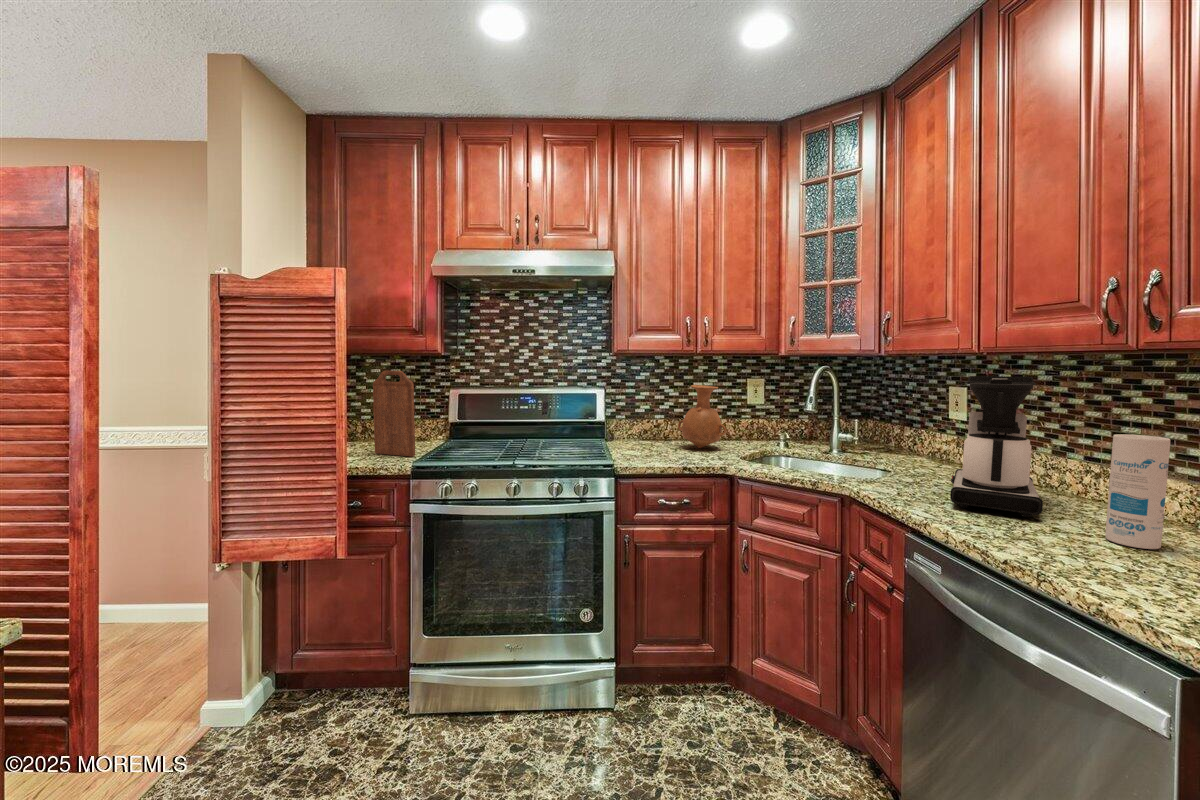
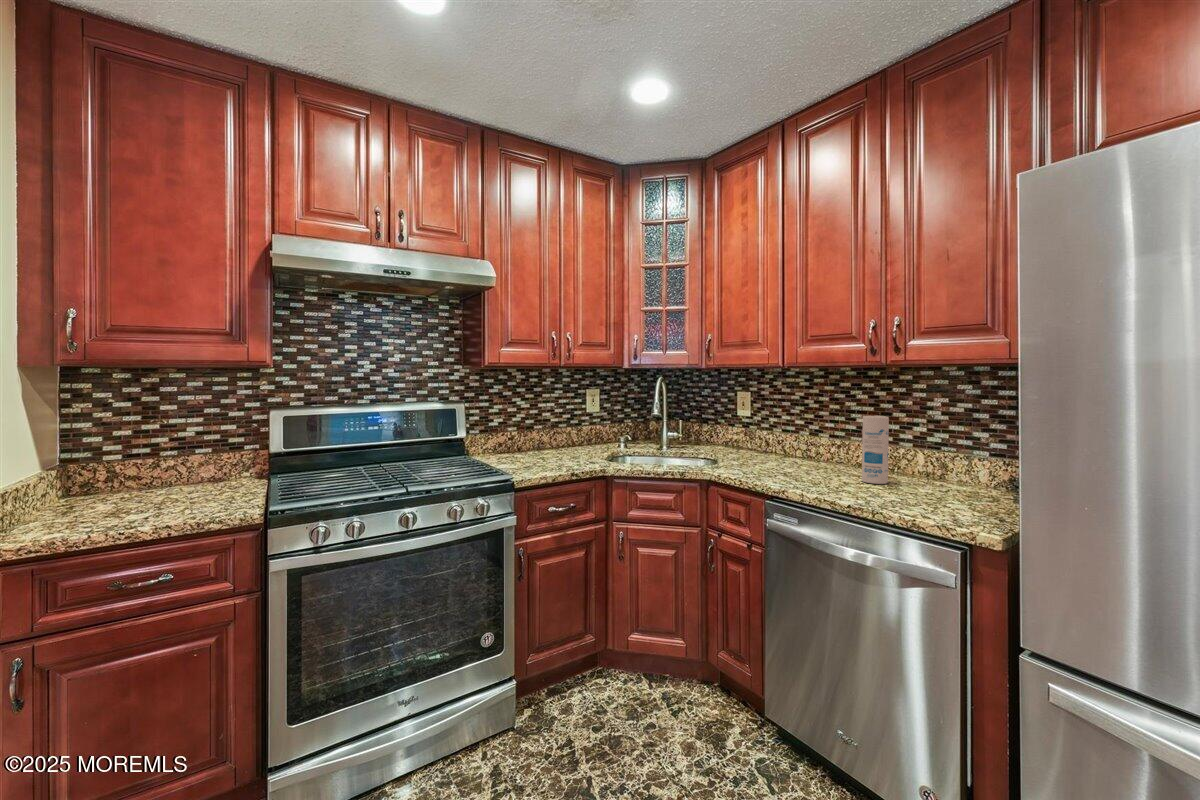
cutting board: present [373,370,415,457] -> none [170,385,245,496]
coffee maker: present [950,376,1043,517] -> none [763,383,828,476]
vase: present [678,385,726,448] -> none [535,396,581,456]

